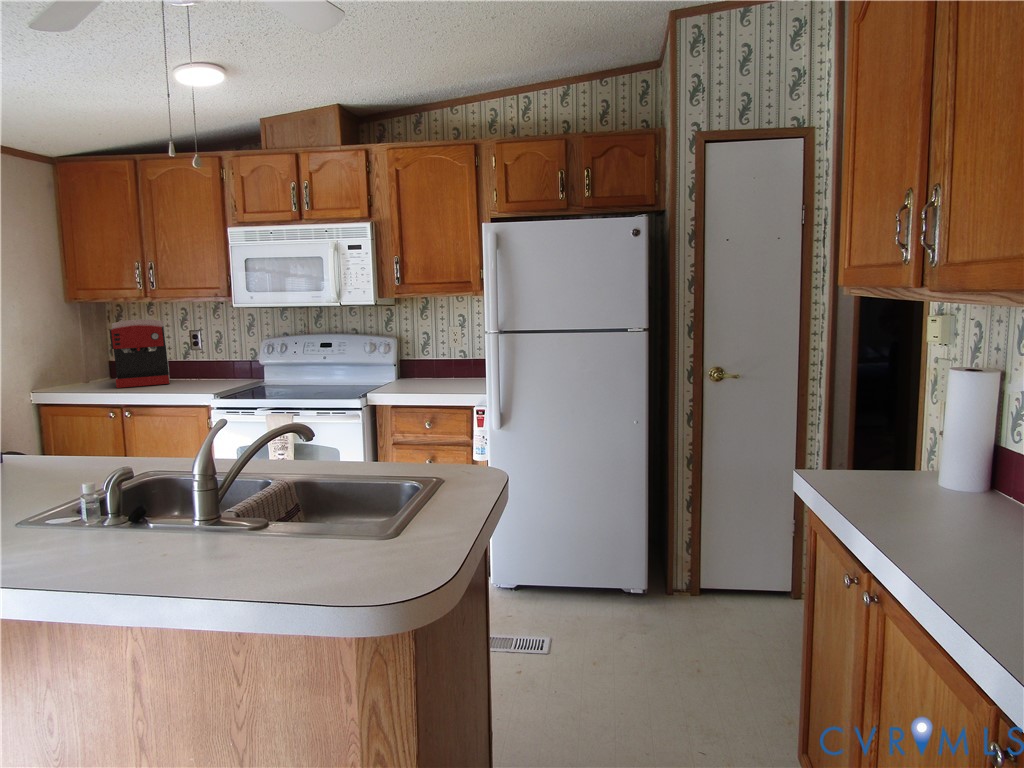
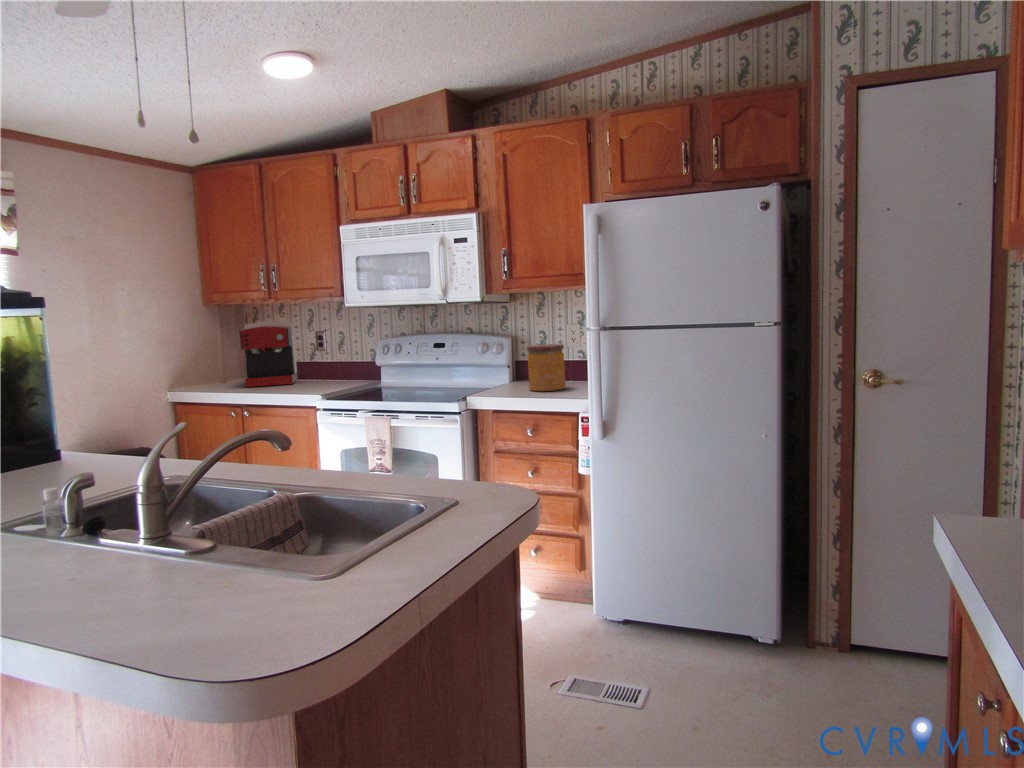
jar: none [419,344,454,388] -> present [527,344,566,391]

